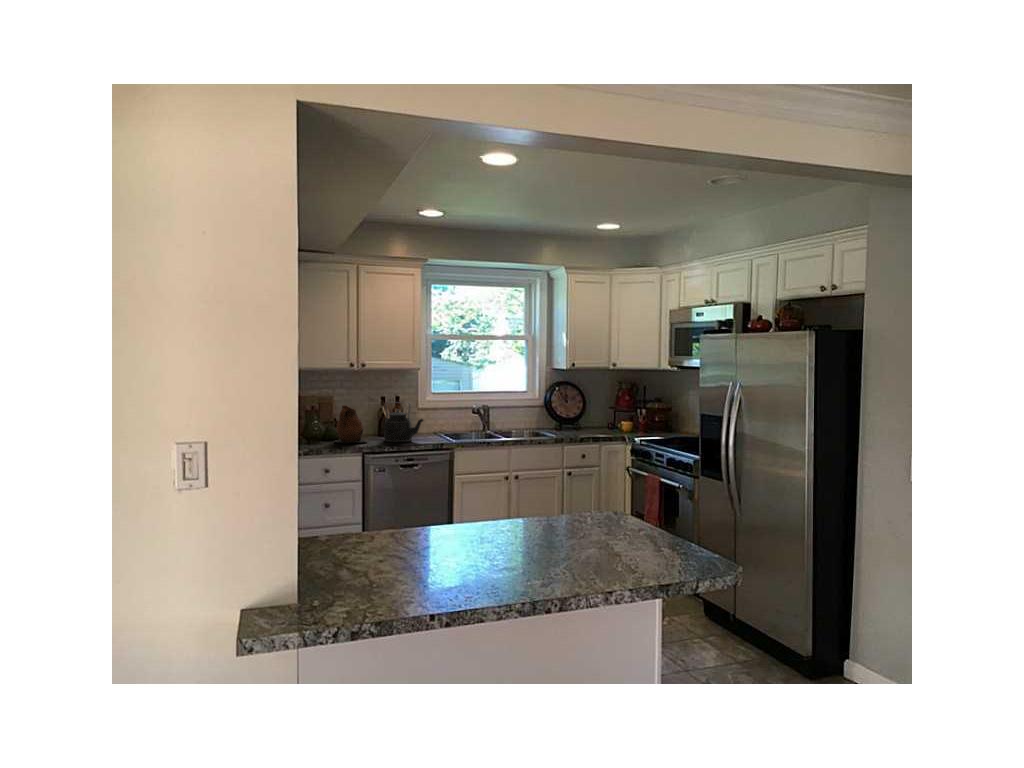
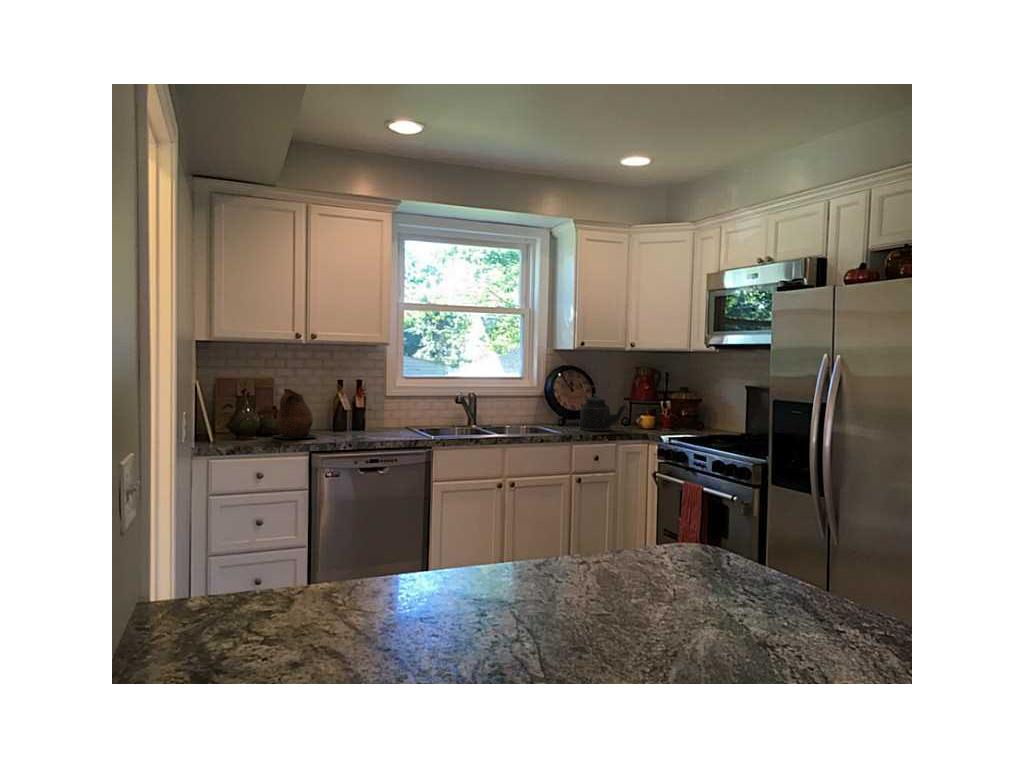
kettle: present [384,403,423,442] -> present [580,389,626,431]

